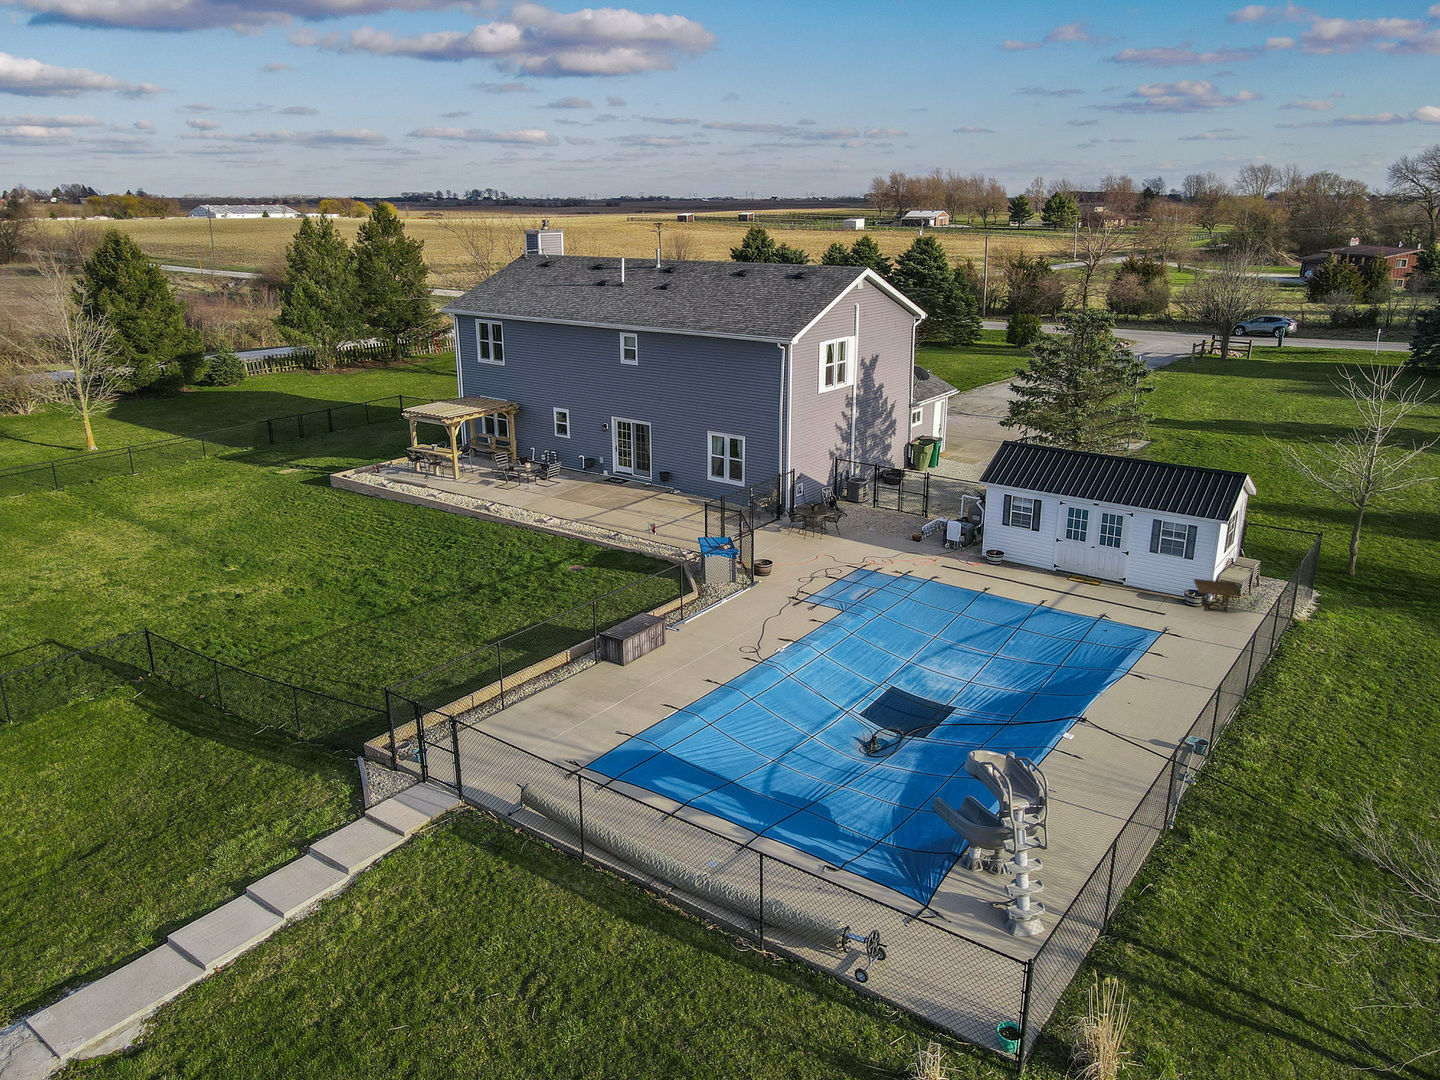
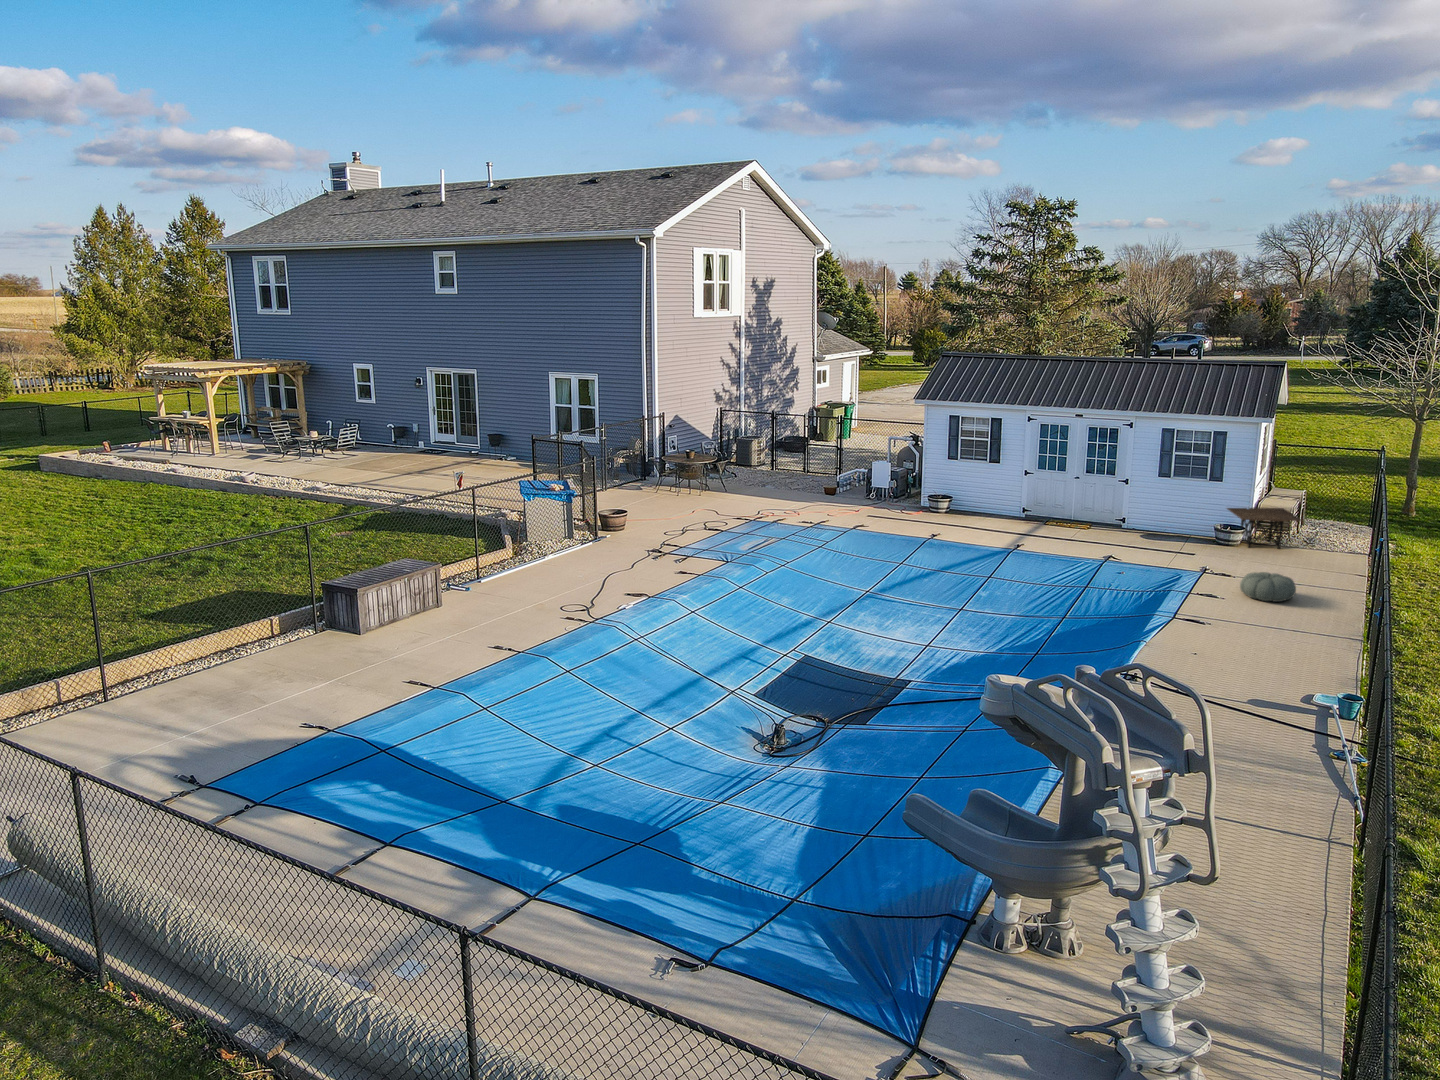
pouf: none [1179,641,1214,663] -> present [1240,572,1296,602]

